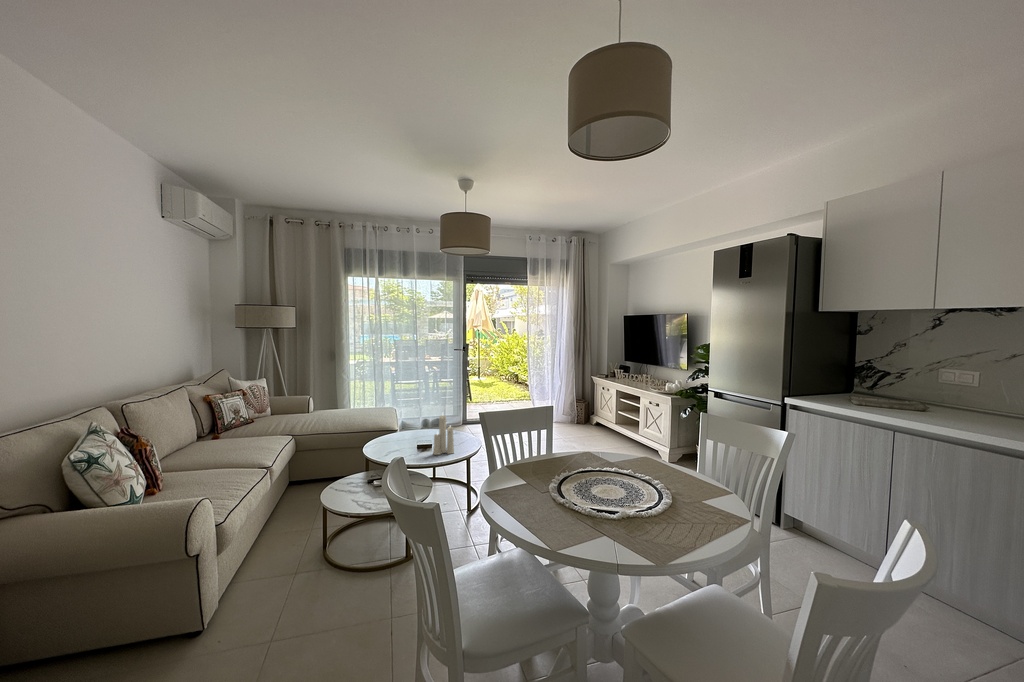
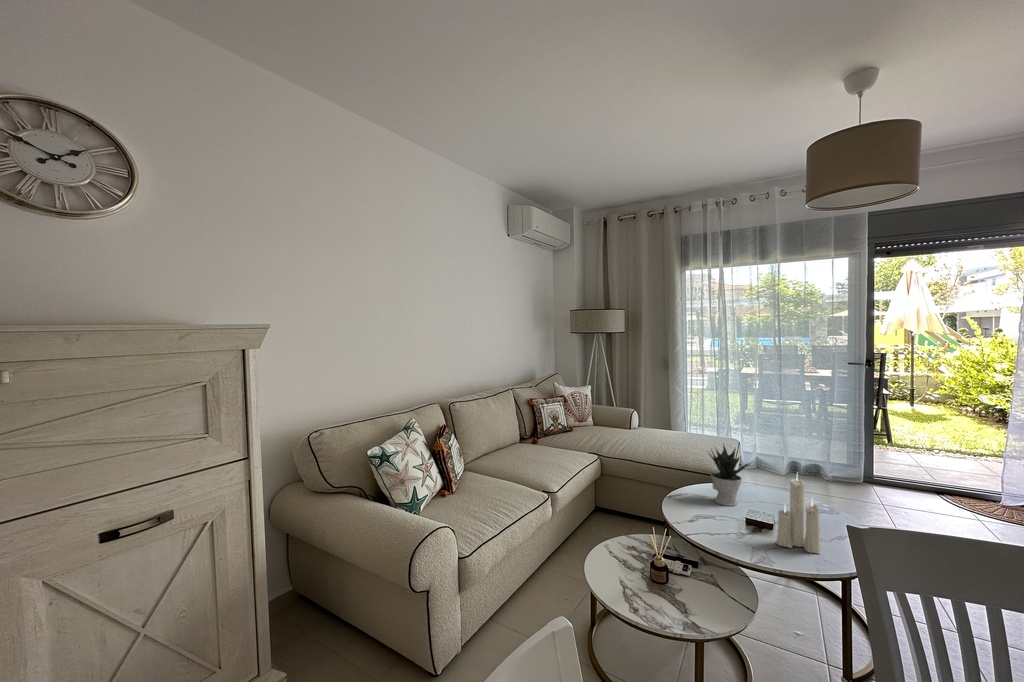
potted plant: none [387,404,415,445] -> present [709,445,750,506]

